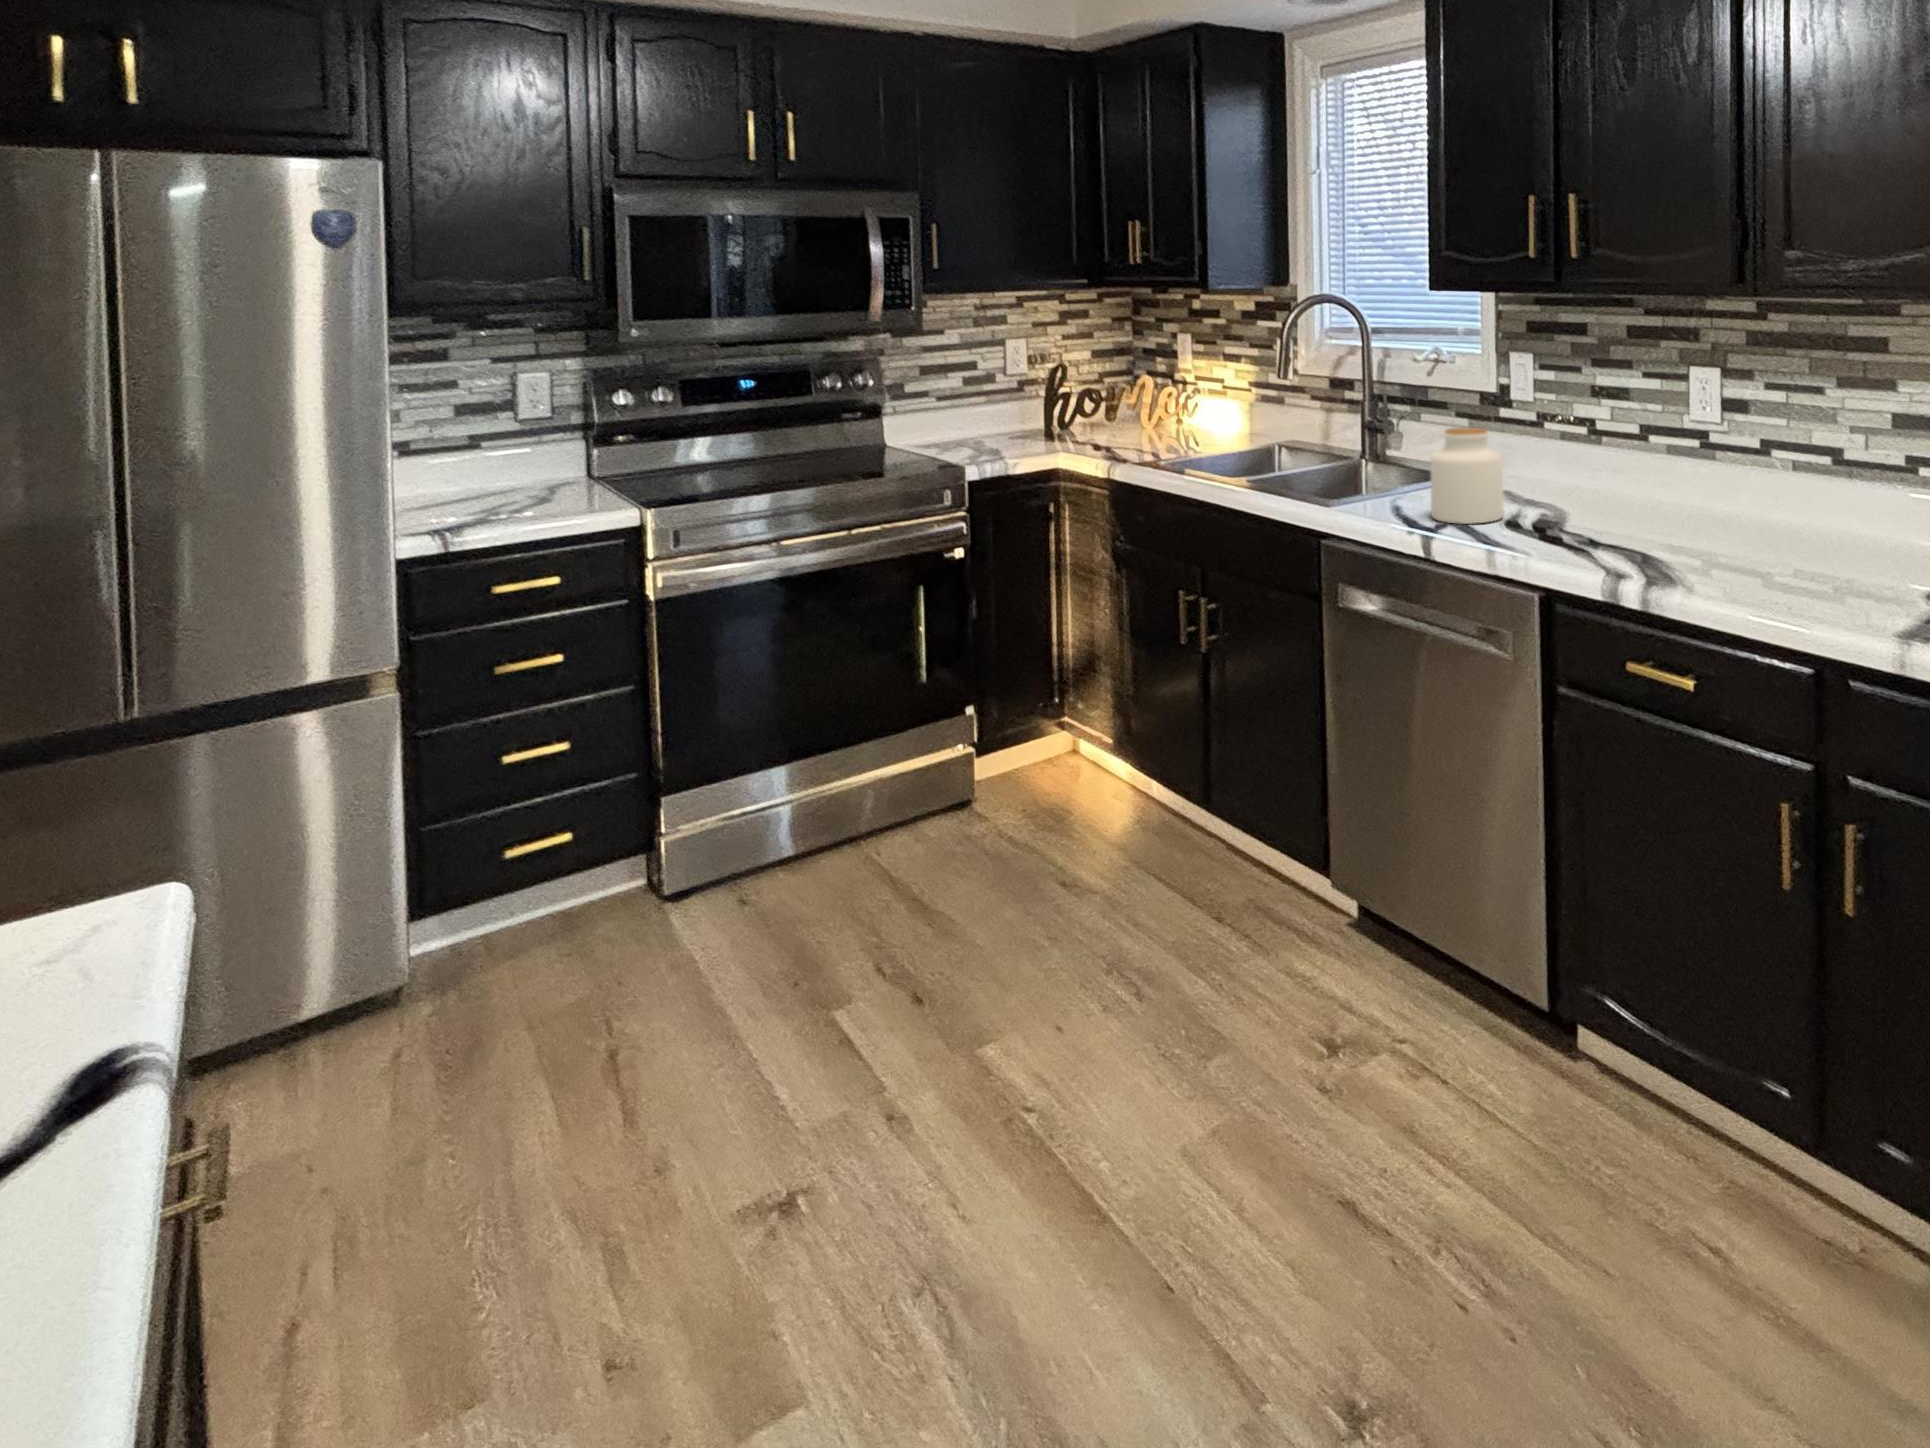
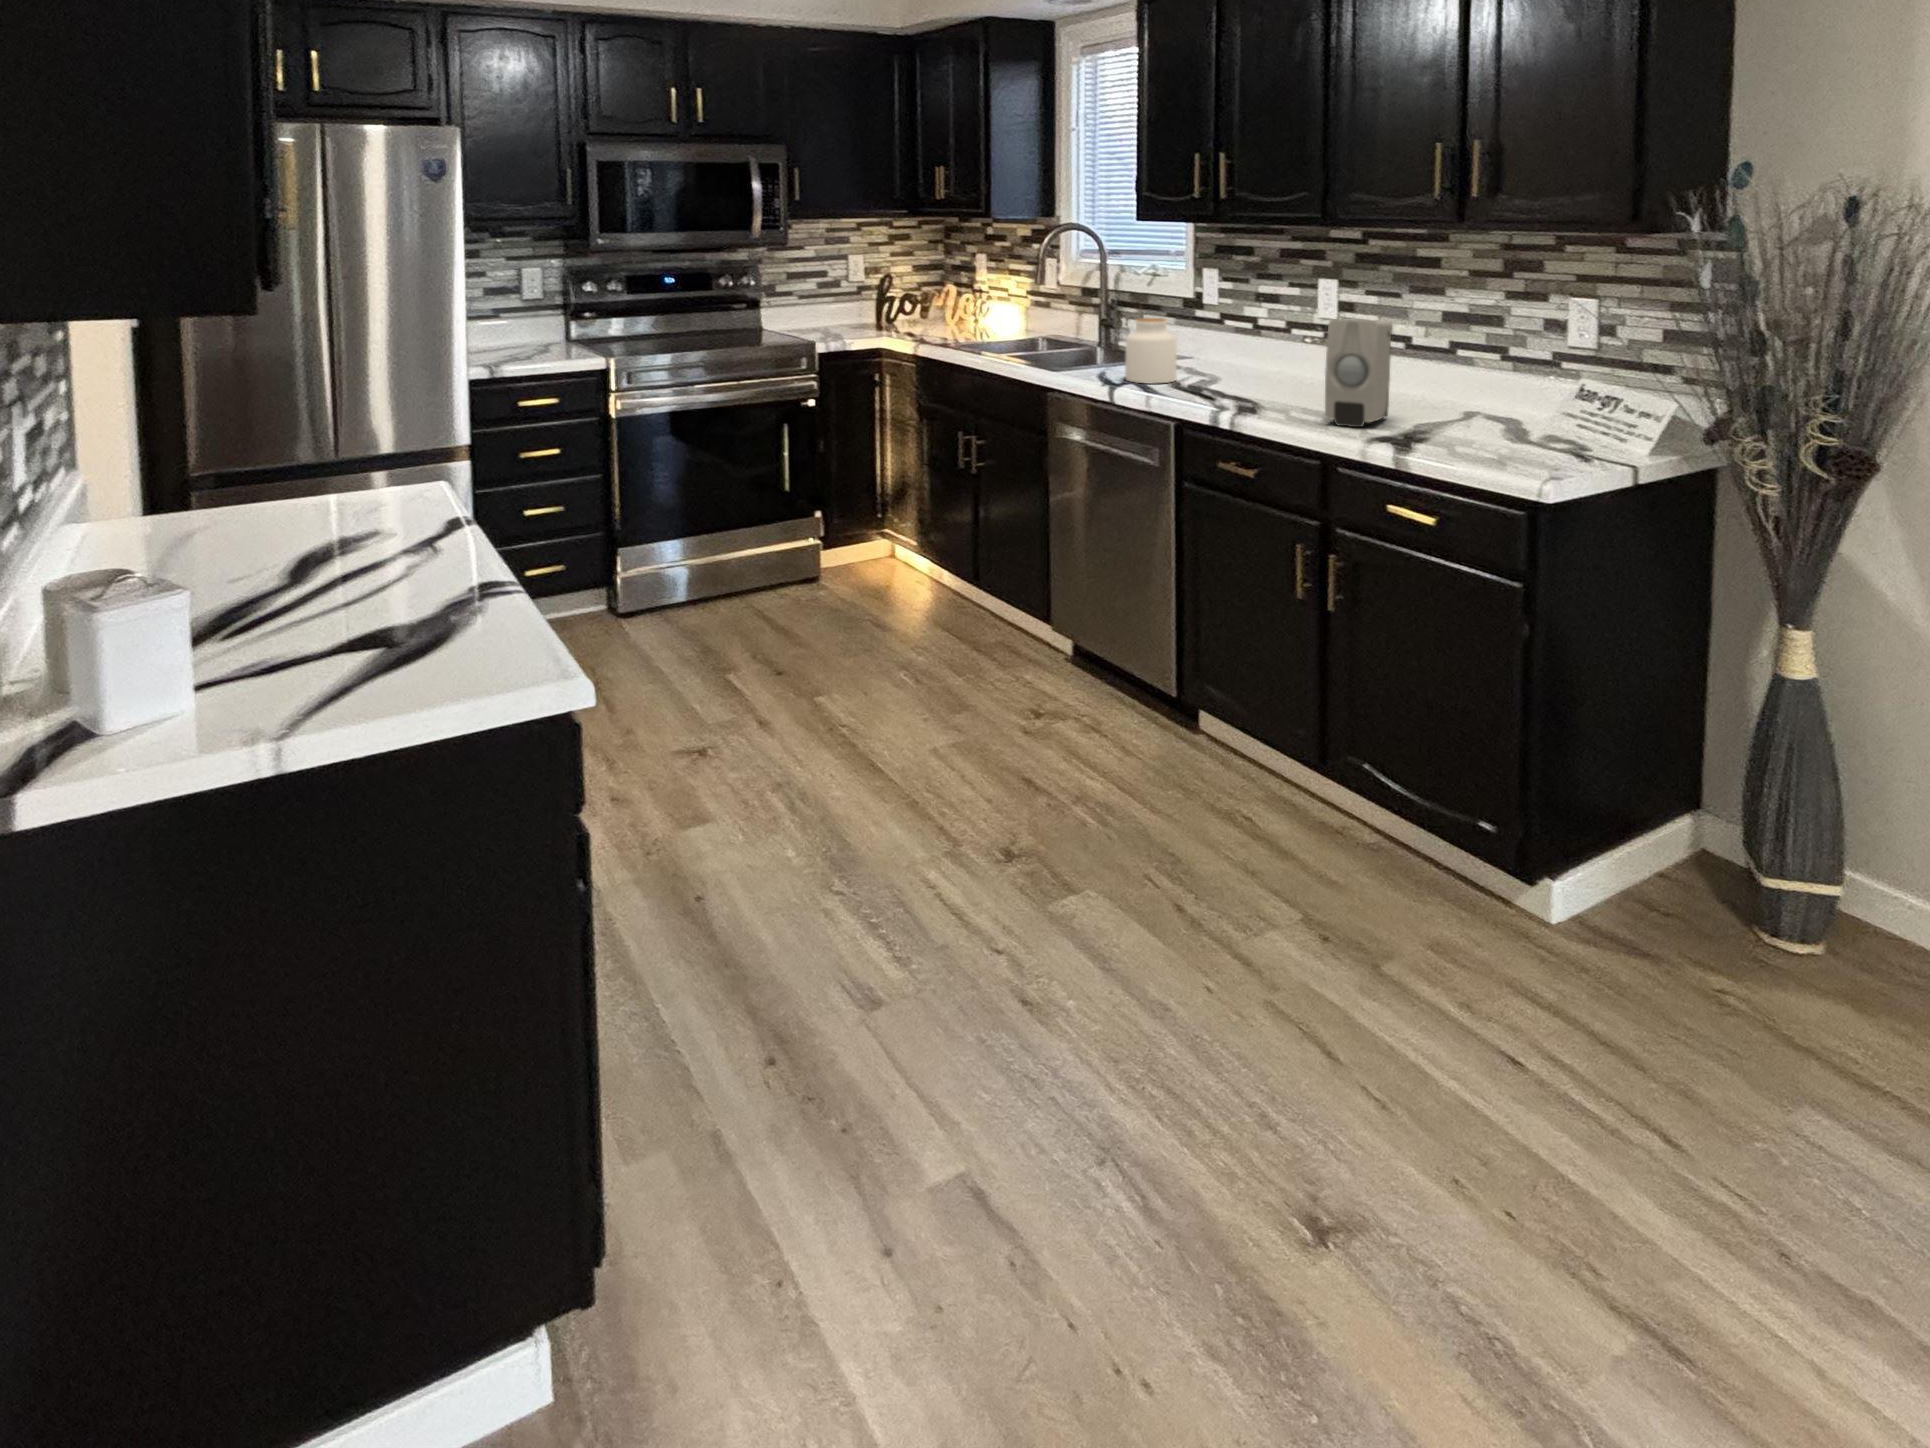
soap dispenser: none [1782,434,1861,601] -> present [1325,319,1392,427]

